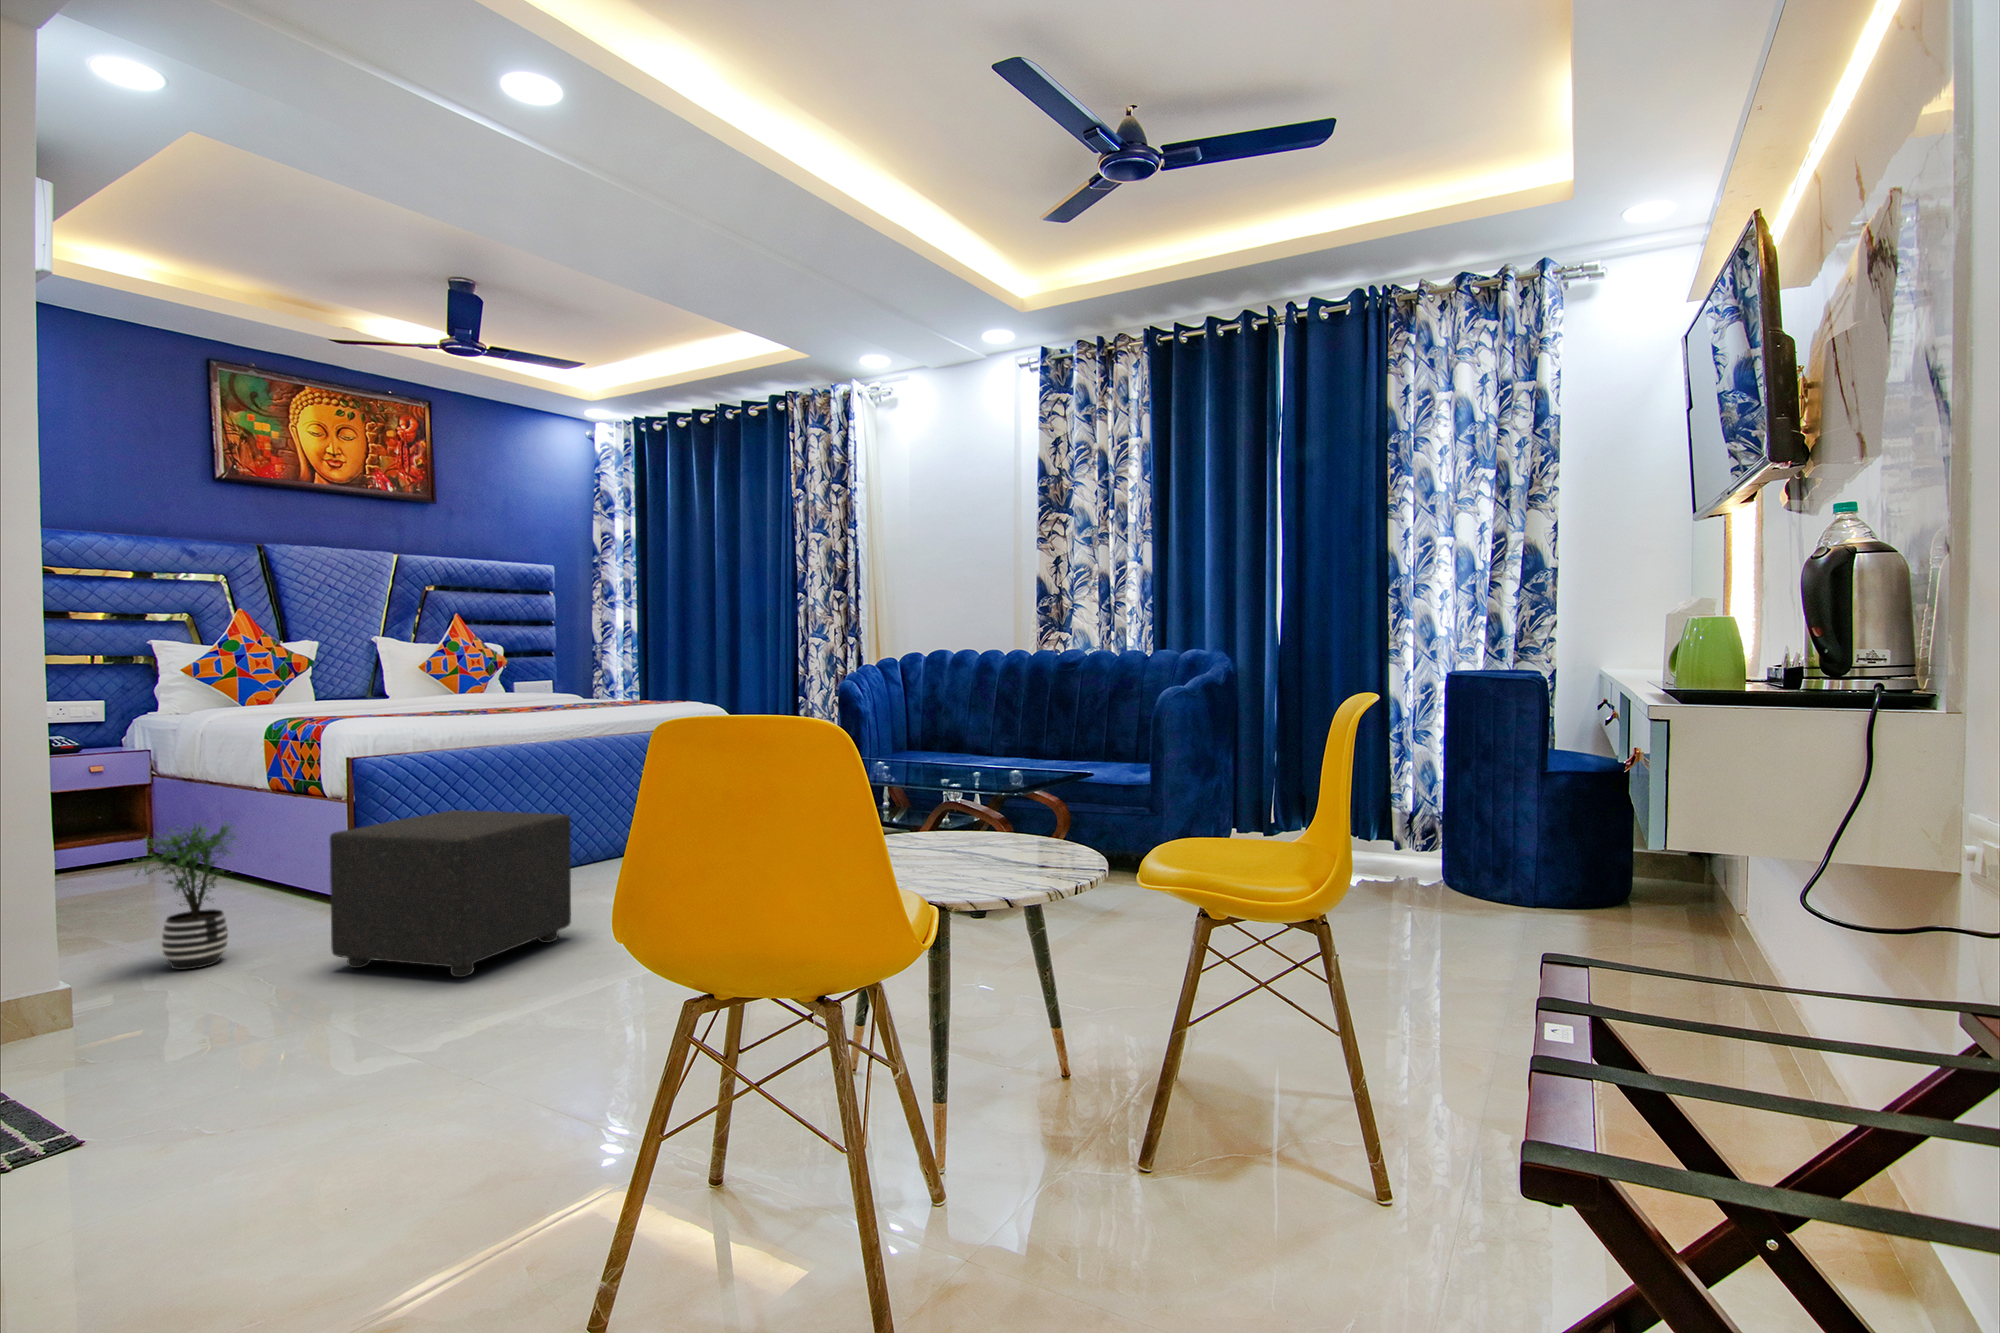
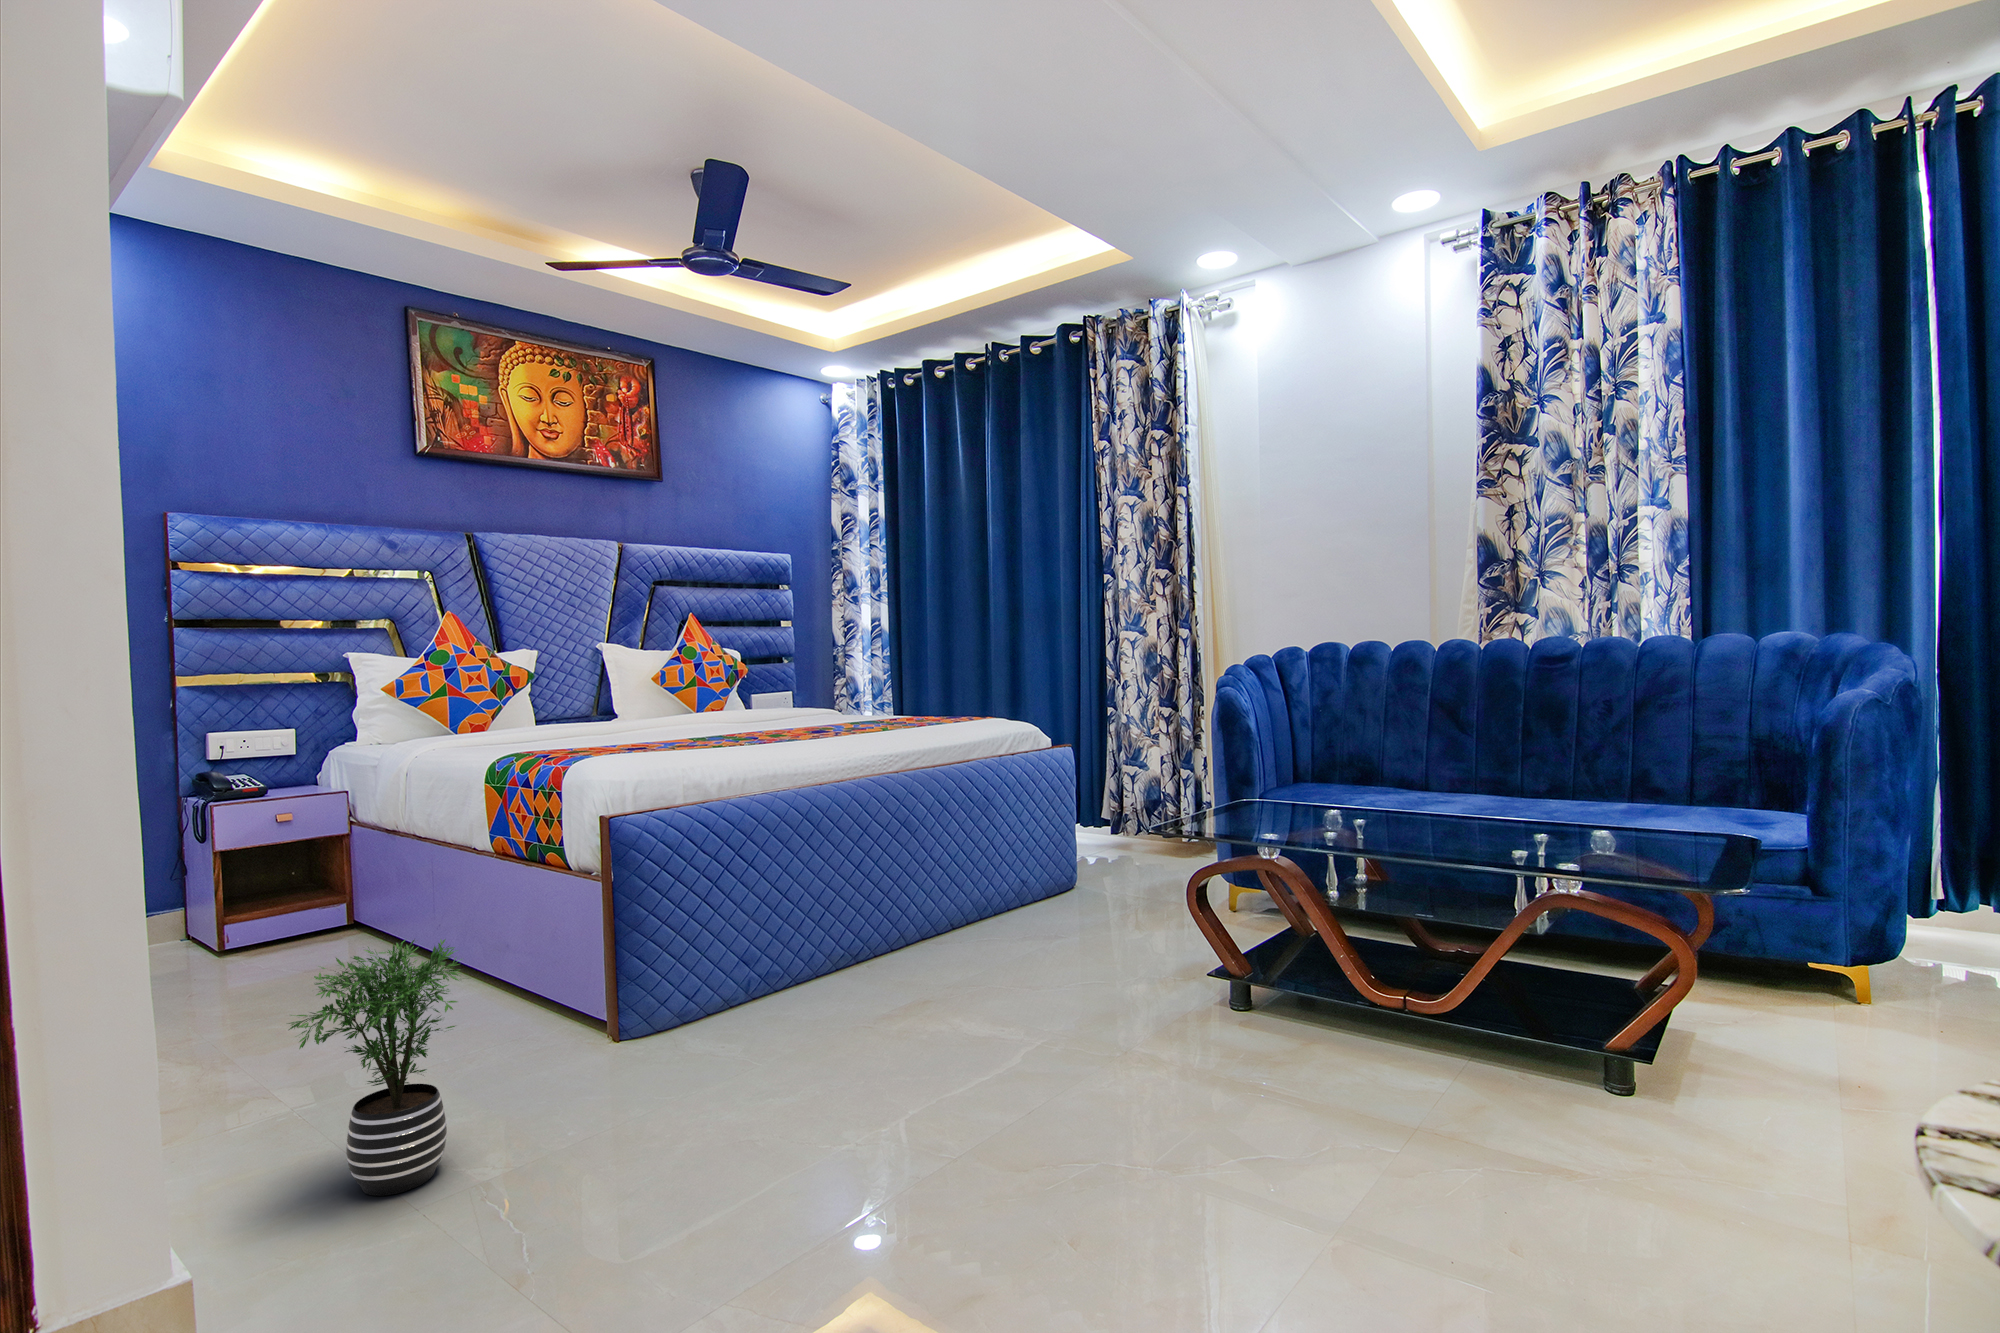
ottoman: present [330,810,571,978] -> none [606,911,976,1253]

